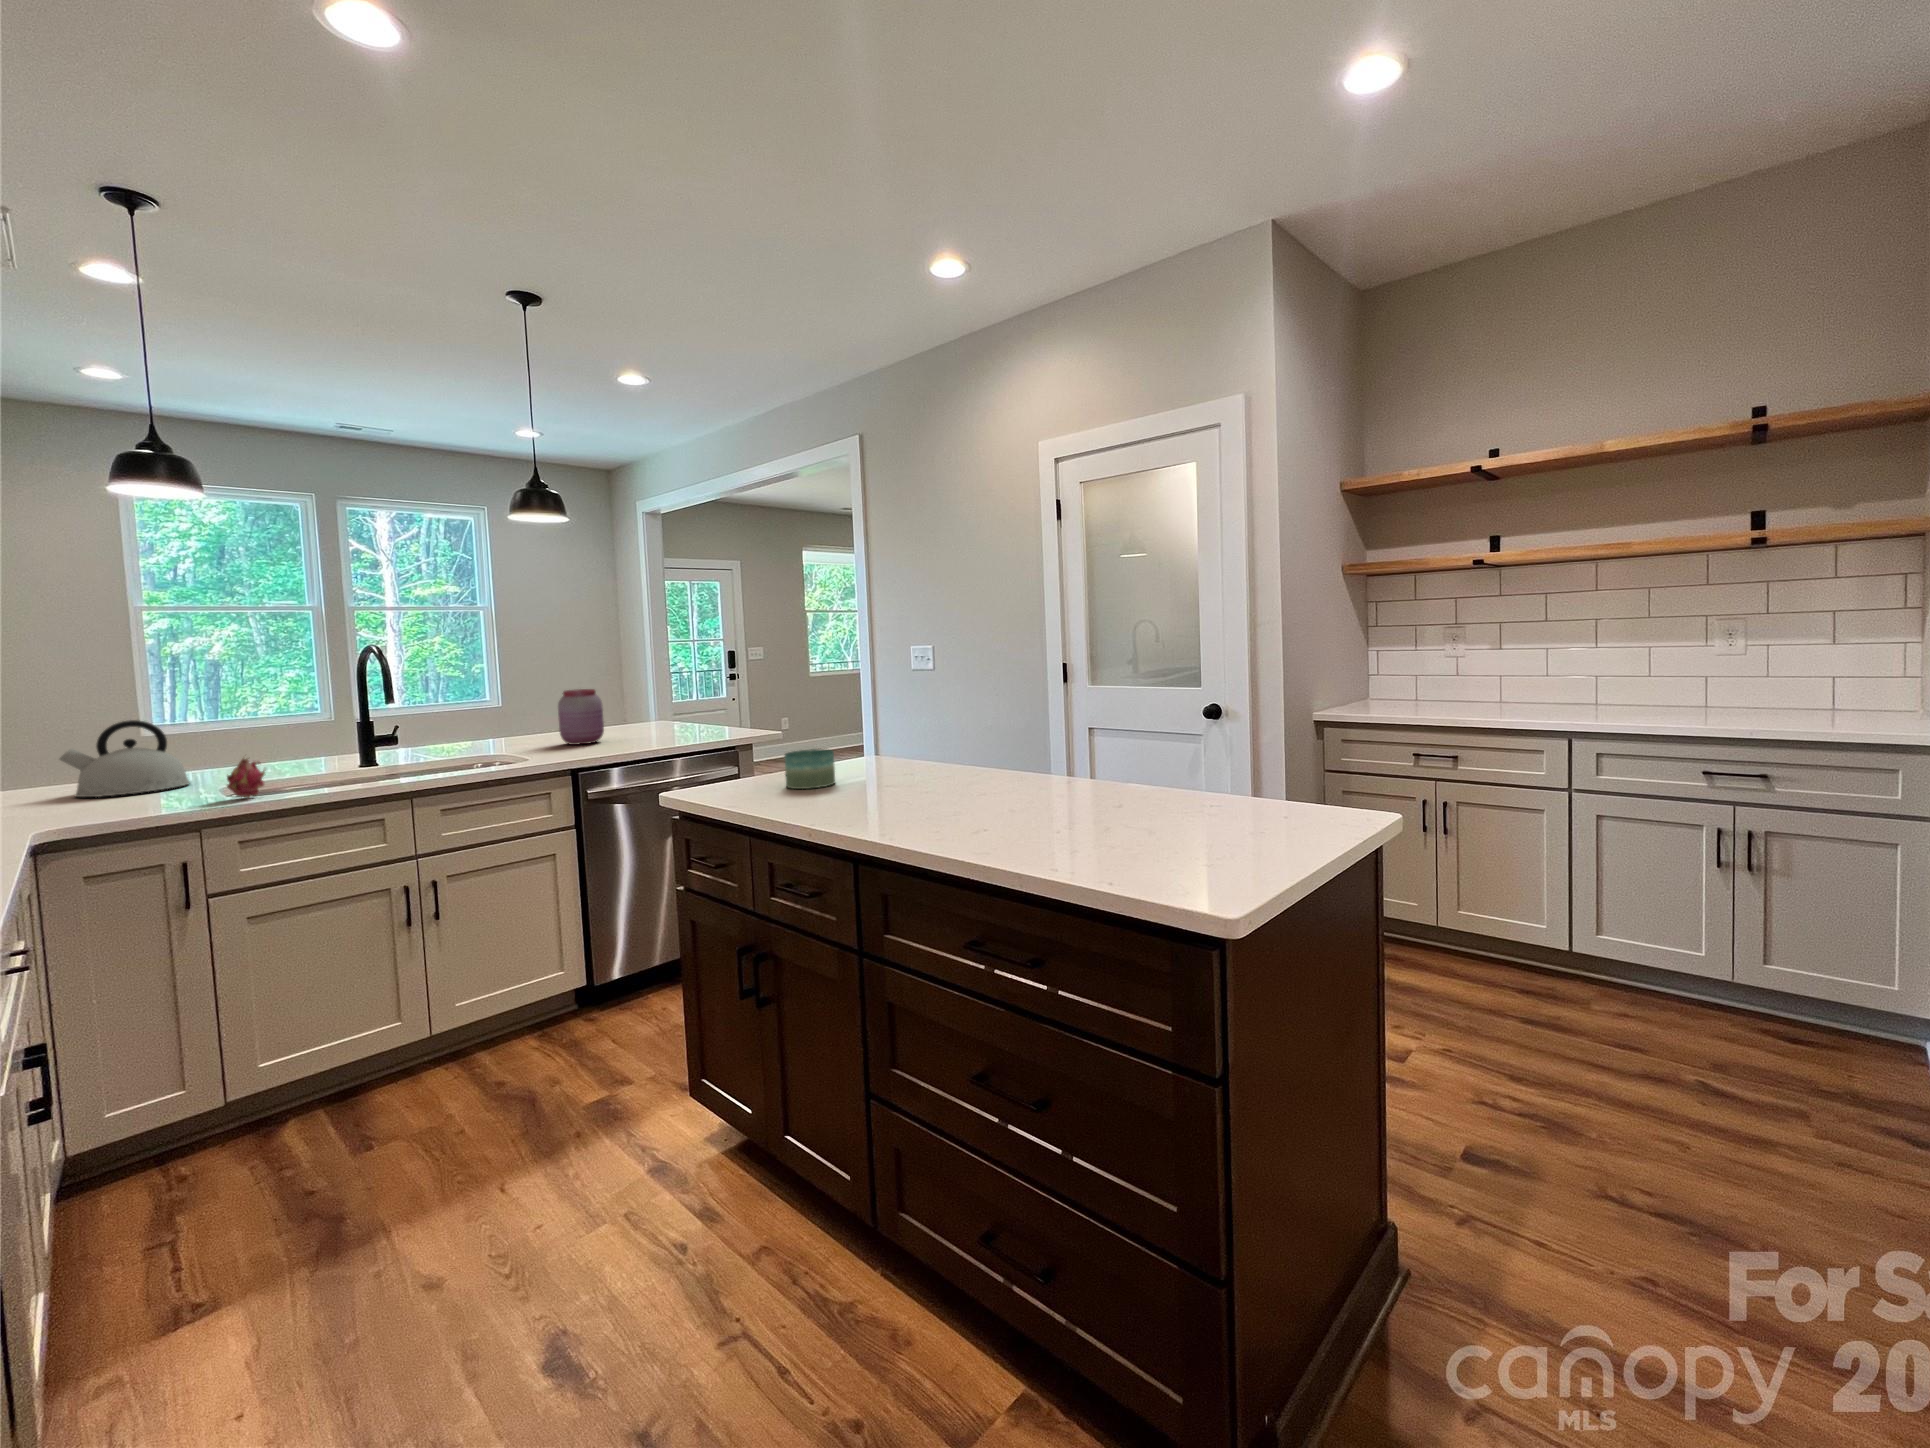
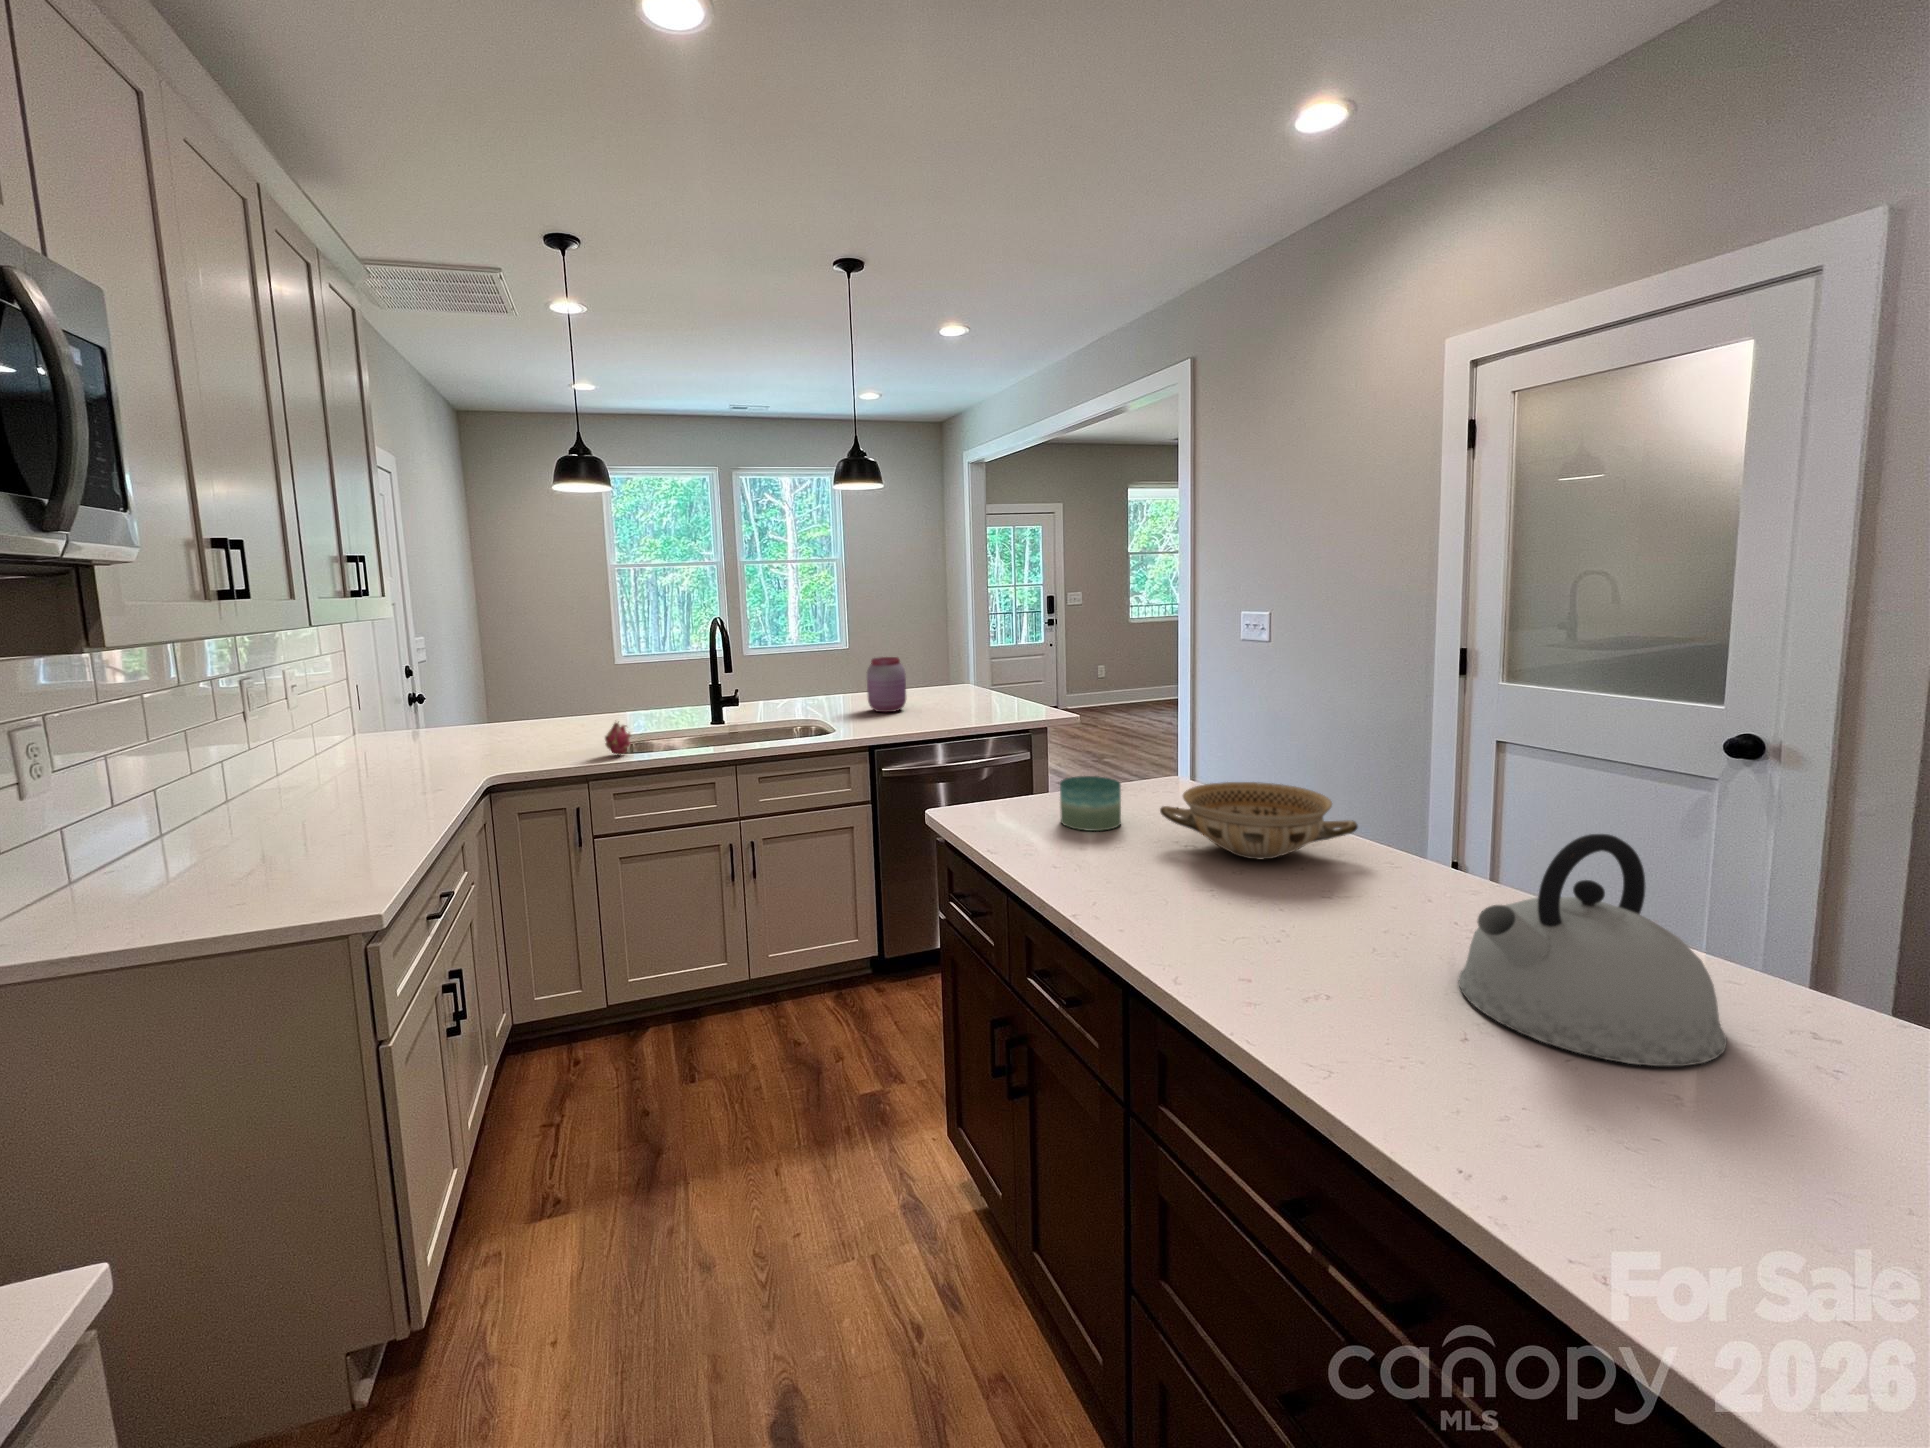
kettle: present [59,720,190,797] -> present [1458,834,1727,1066]
ceramic bowl: none [866,738,999,787] -> present [1160,782,1358,859]

